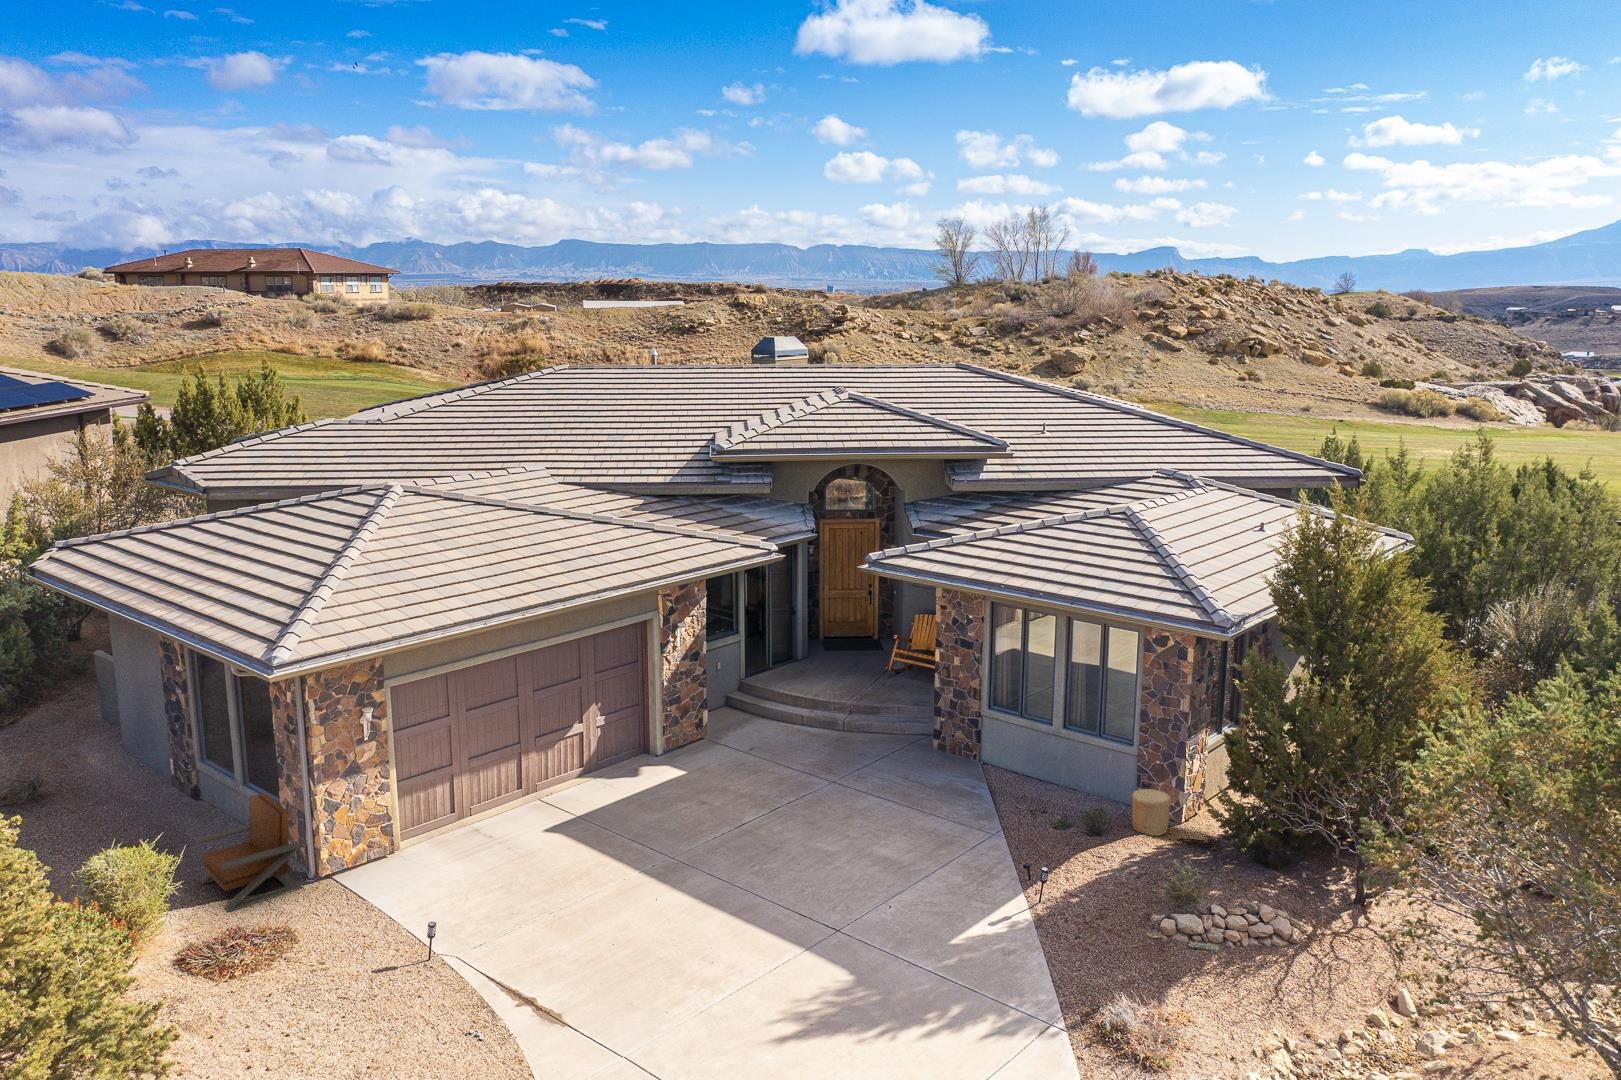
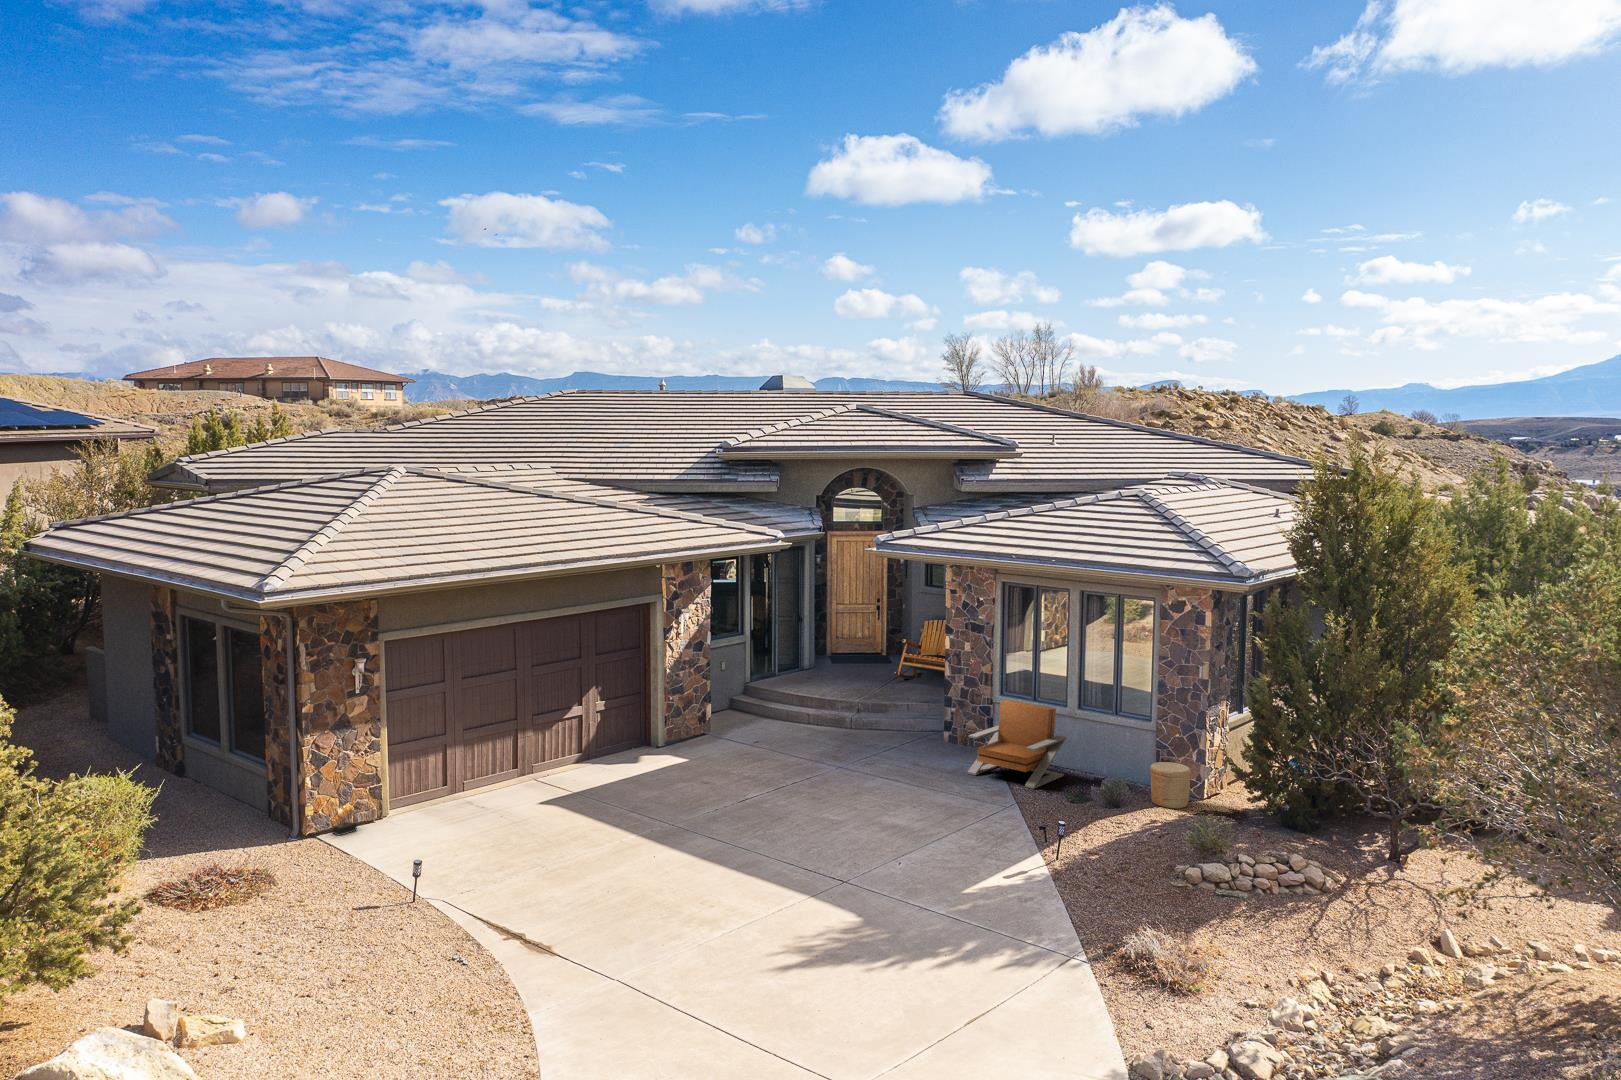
lounge chair: present [196,793,302,912] -> present [968,700,1066,789]
decorative plant: none [340,850,372,878] -> present [326,809,357,835]

